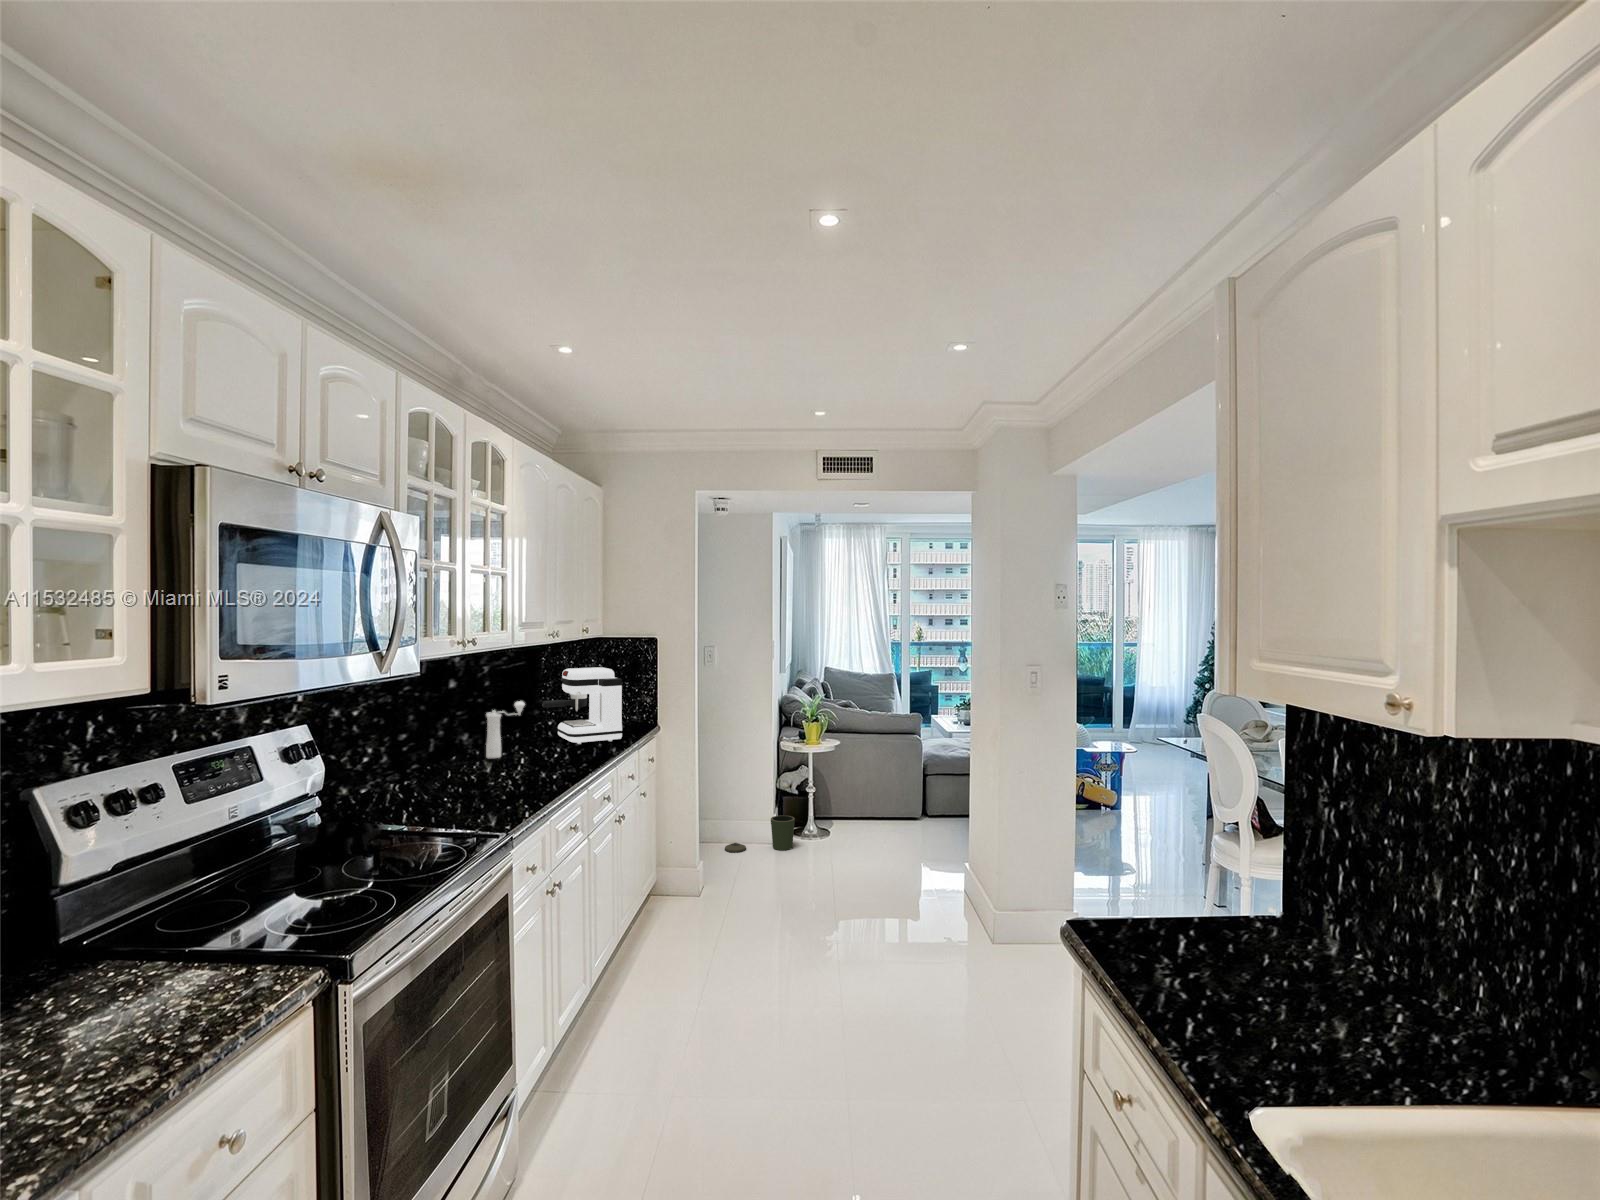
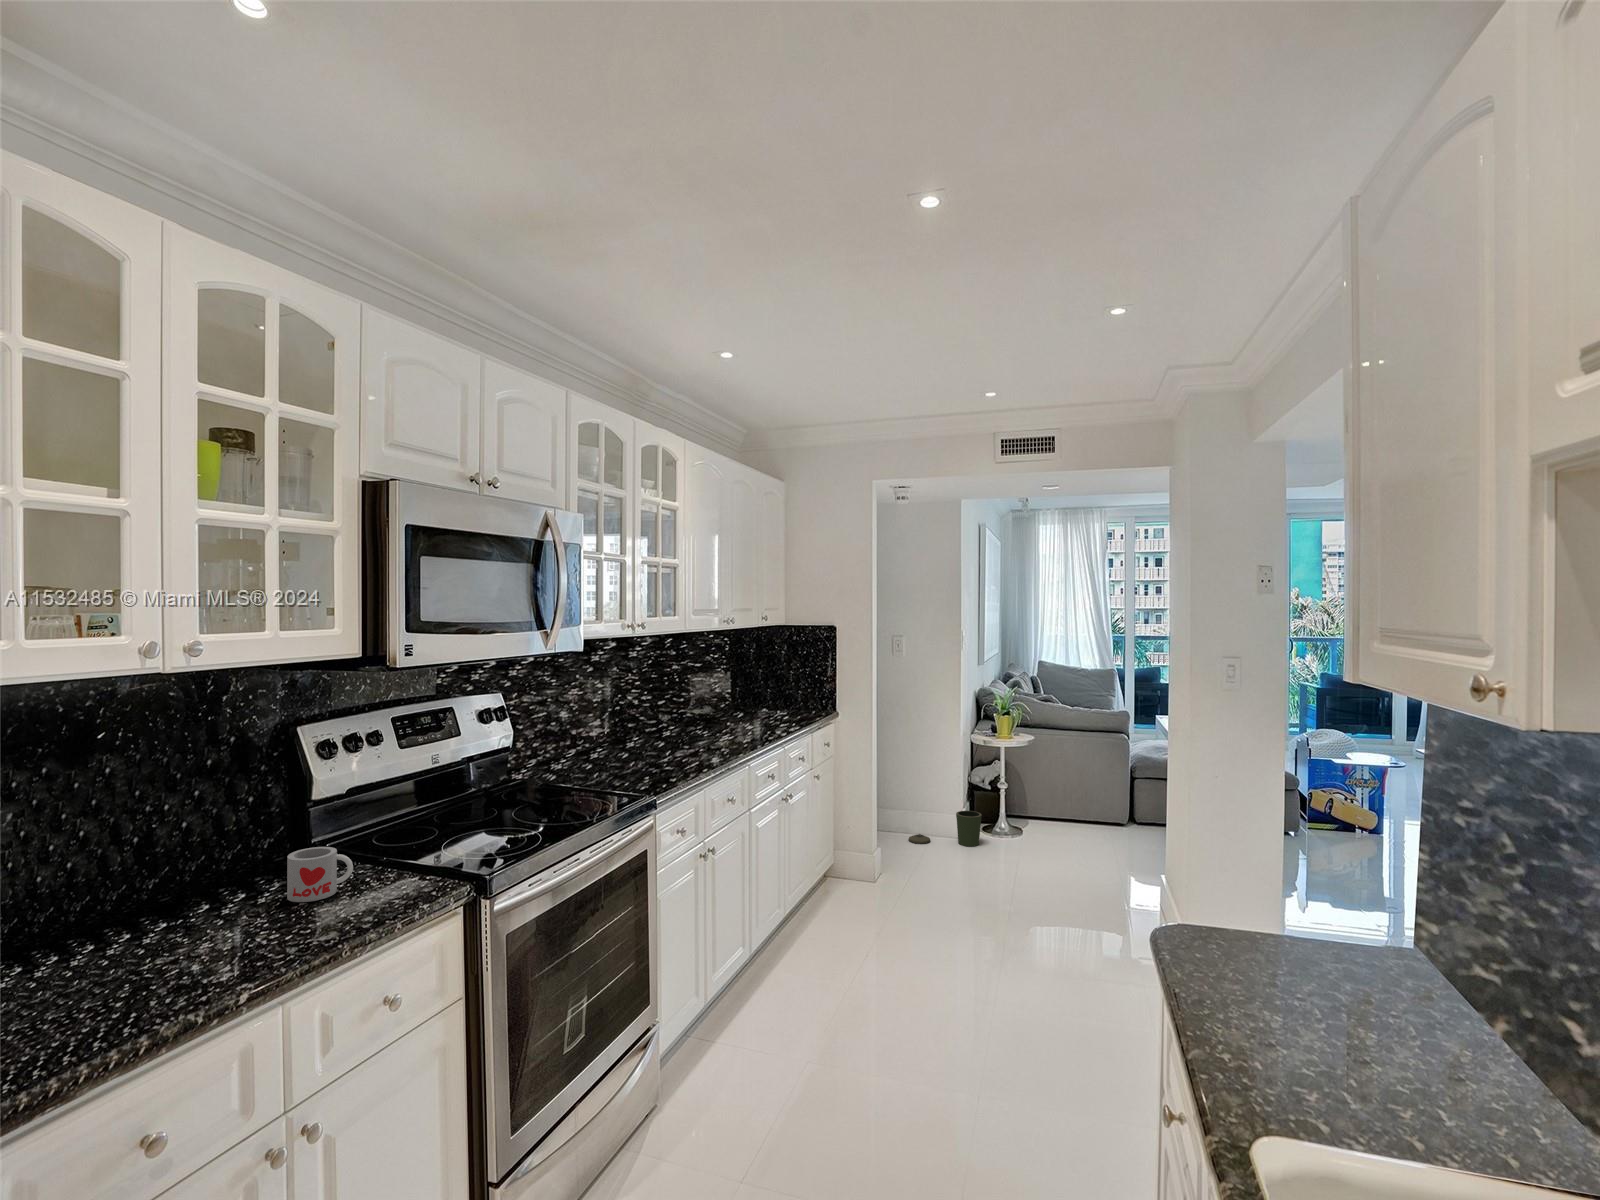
coffee maker: present [542,667,622,744] -> none [720,652,792,724]
pepper mill: present [486,701,525,759] -> none [666,681,701,732]
mug: none [48,948,150,1031] -> present [287,847,353,902]

